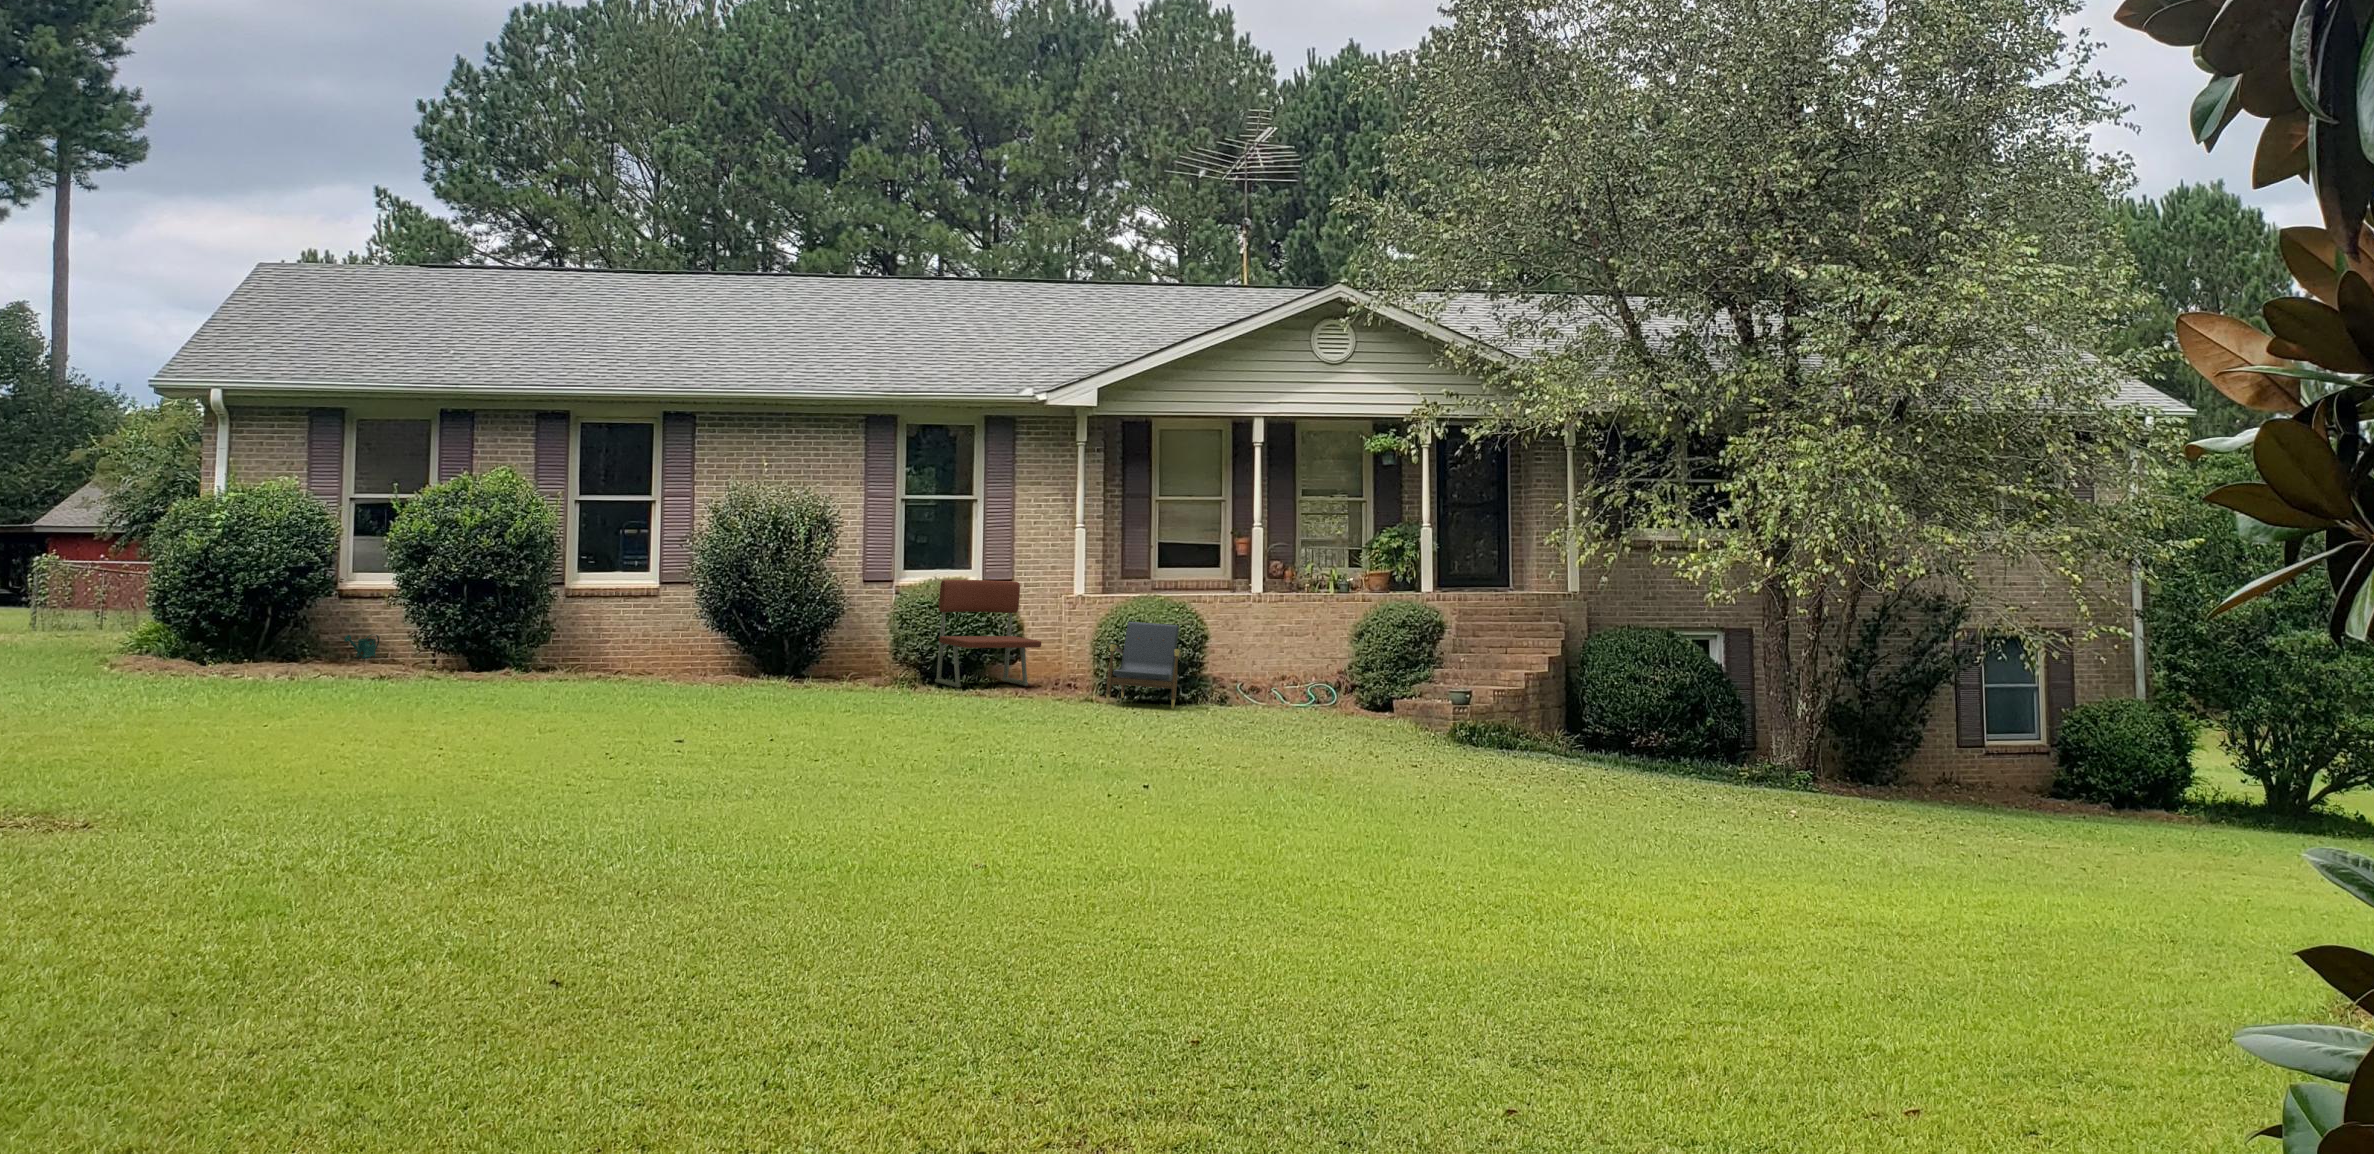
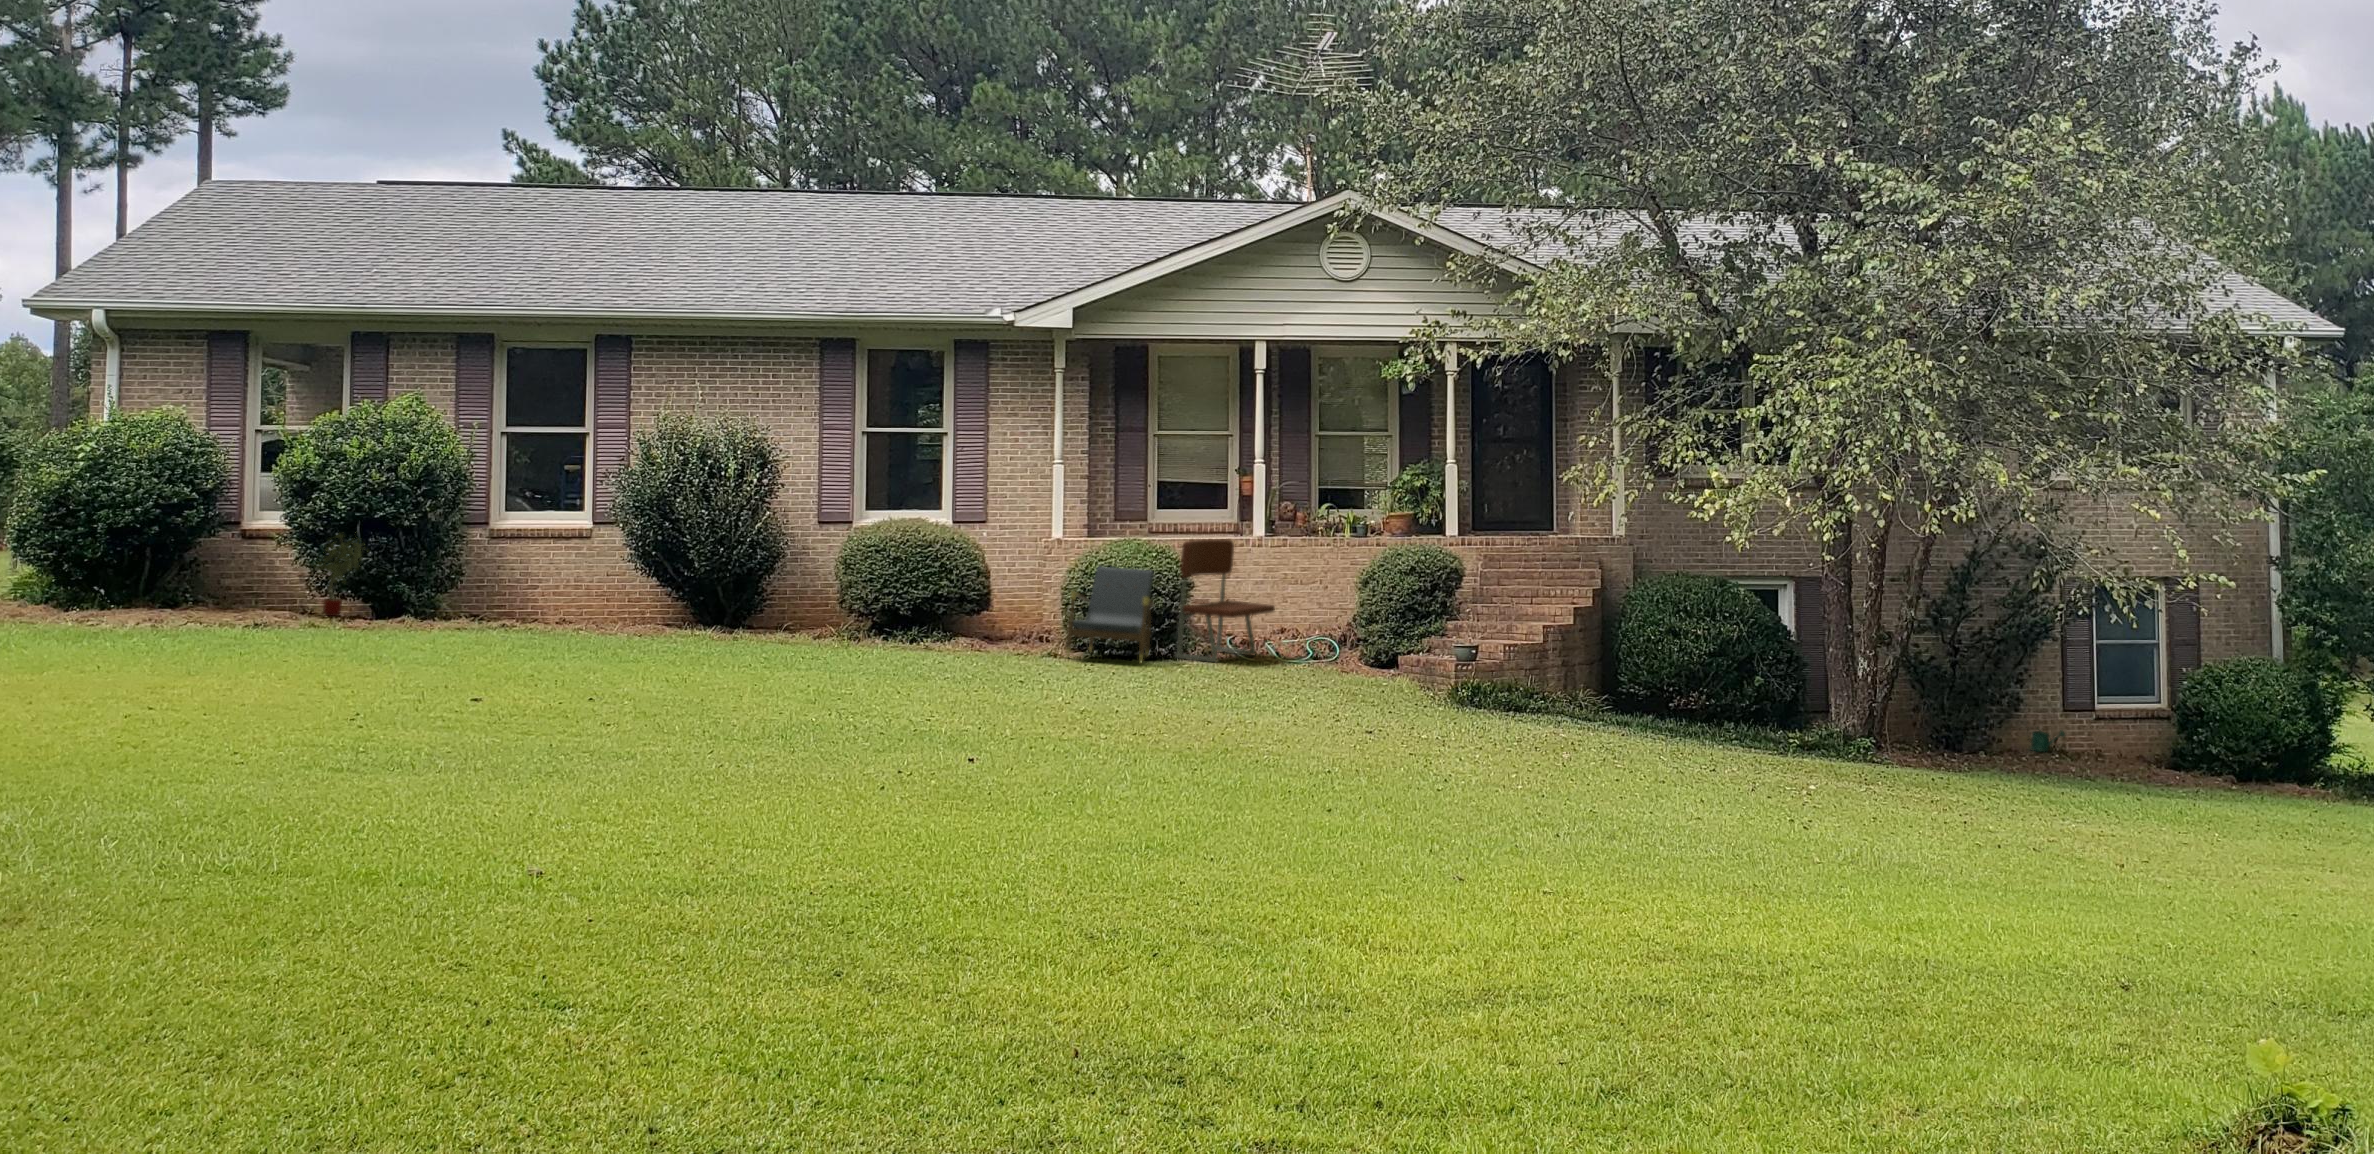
bench: present [935,580,1041,687] -> present [1175,539,1275,663]
potted tree: none [421,589,475,668] -> present [316,534,365,616]
watering can: present [344,634,379,658] -> present [2030,727,2065,752]

